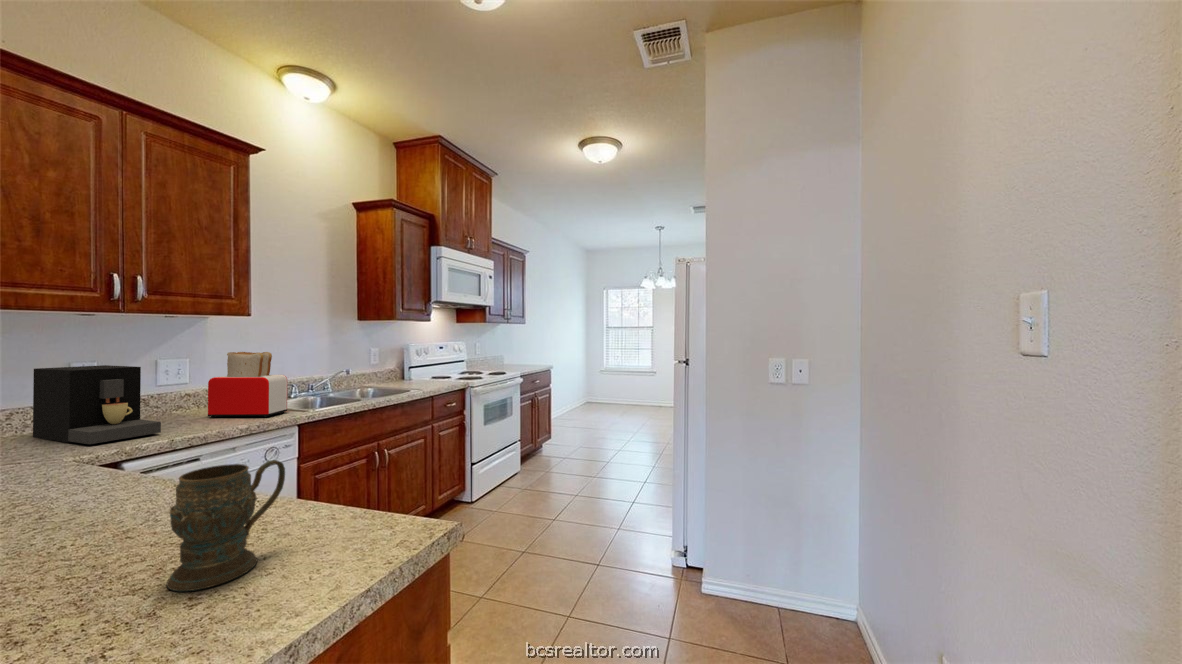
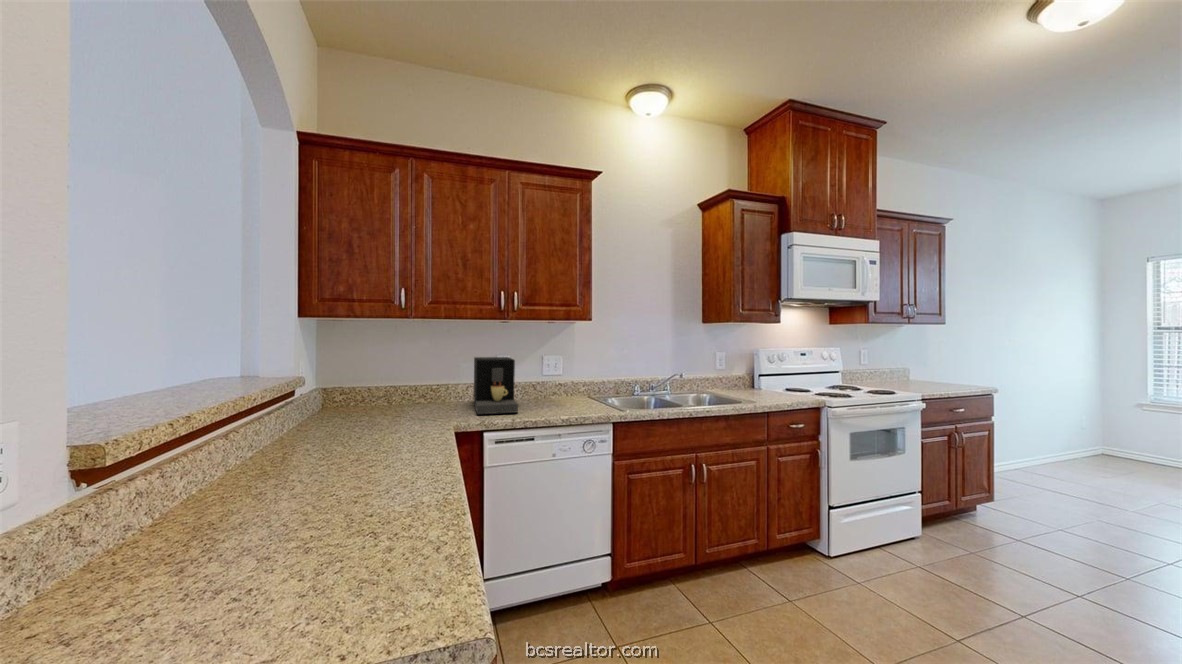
toaster: present [208,352,287,418] -> none [562,351,613,411]
mug: present [167,460,285,591] -> none [228,474,352,615]

